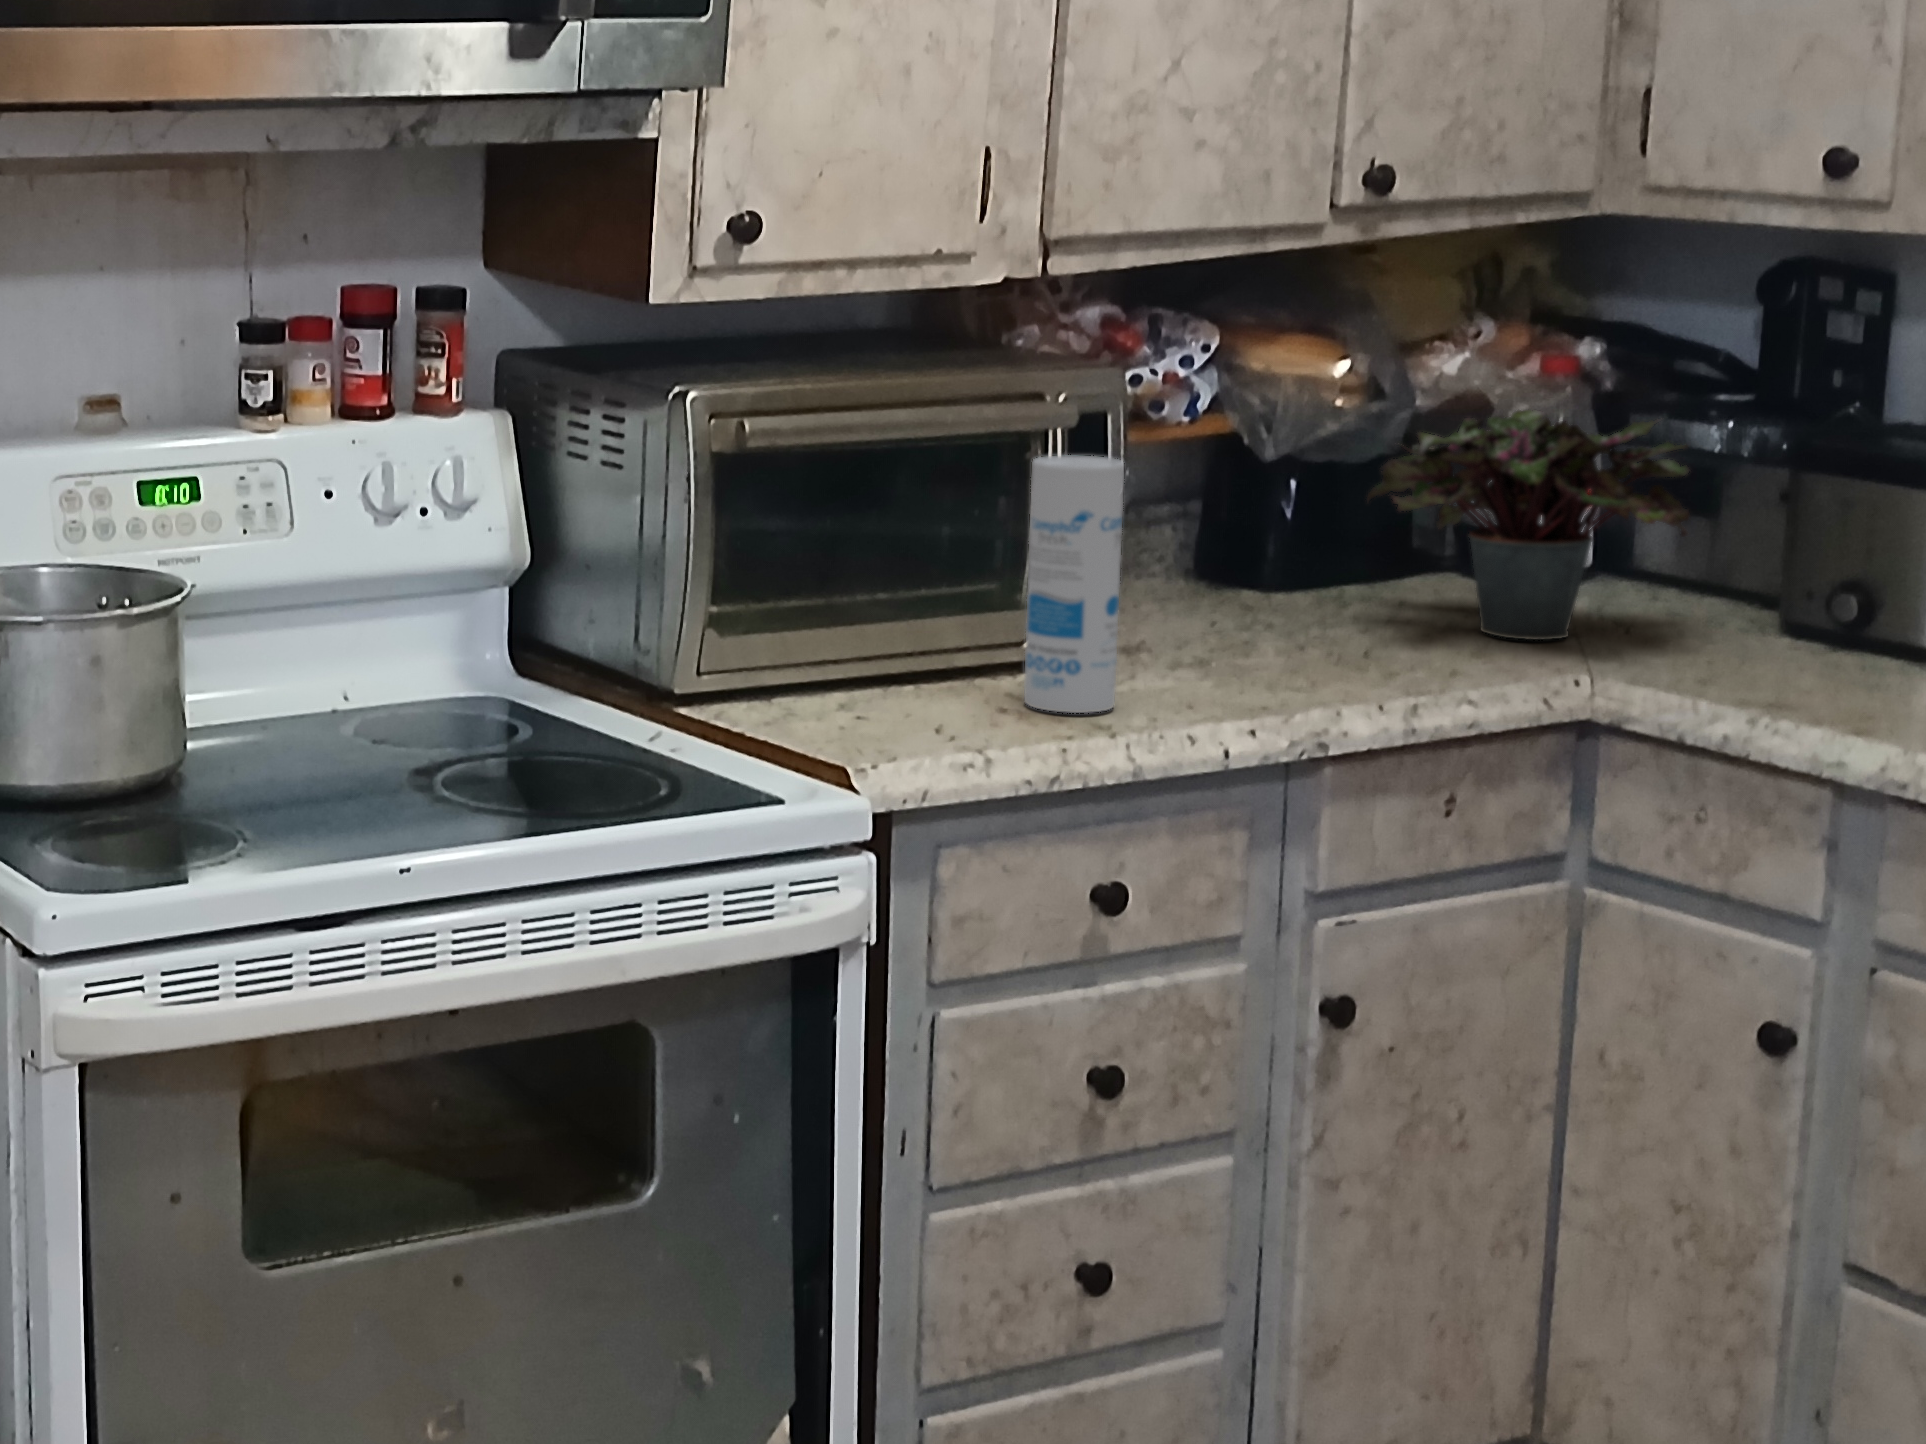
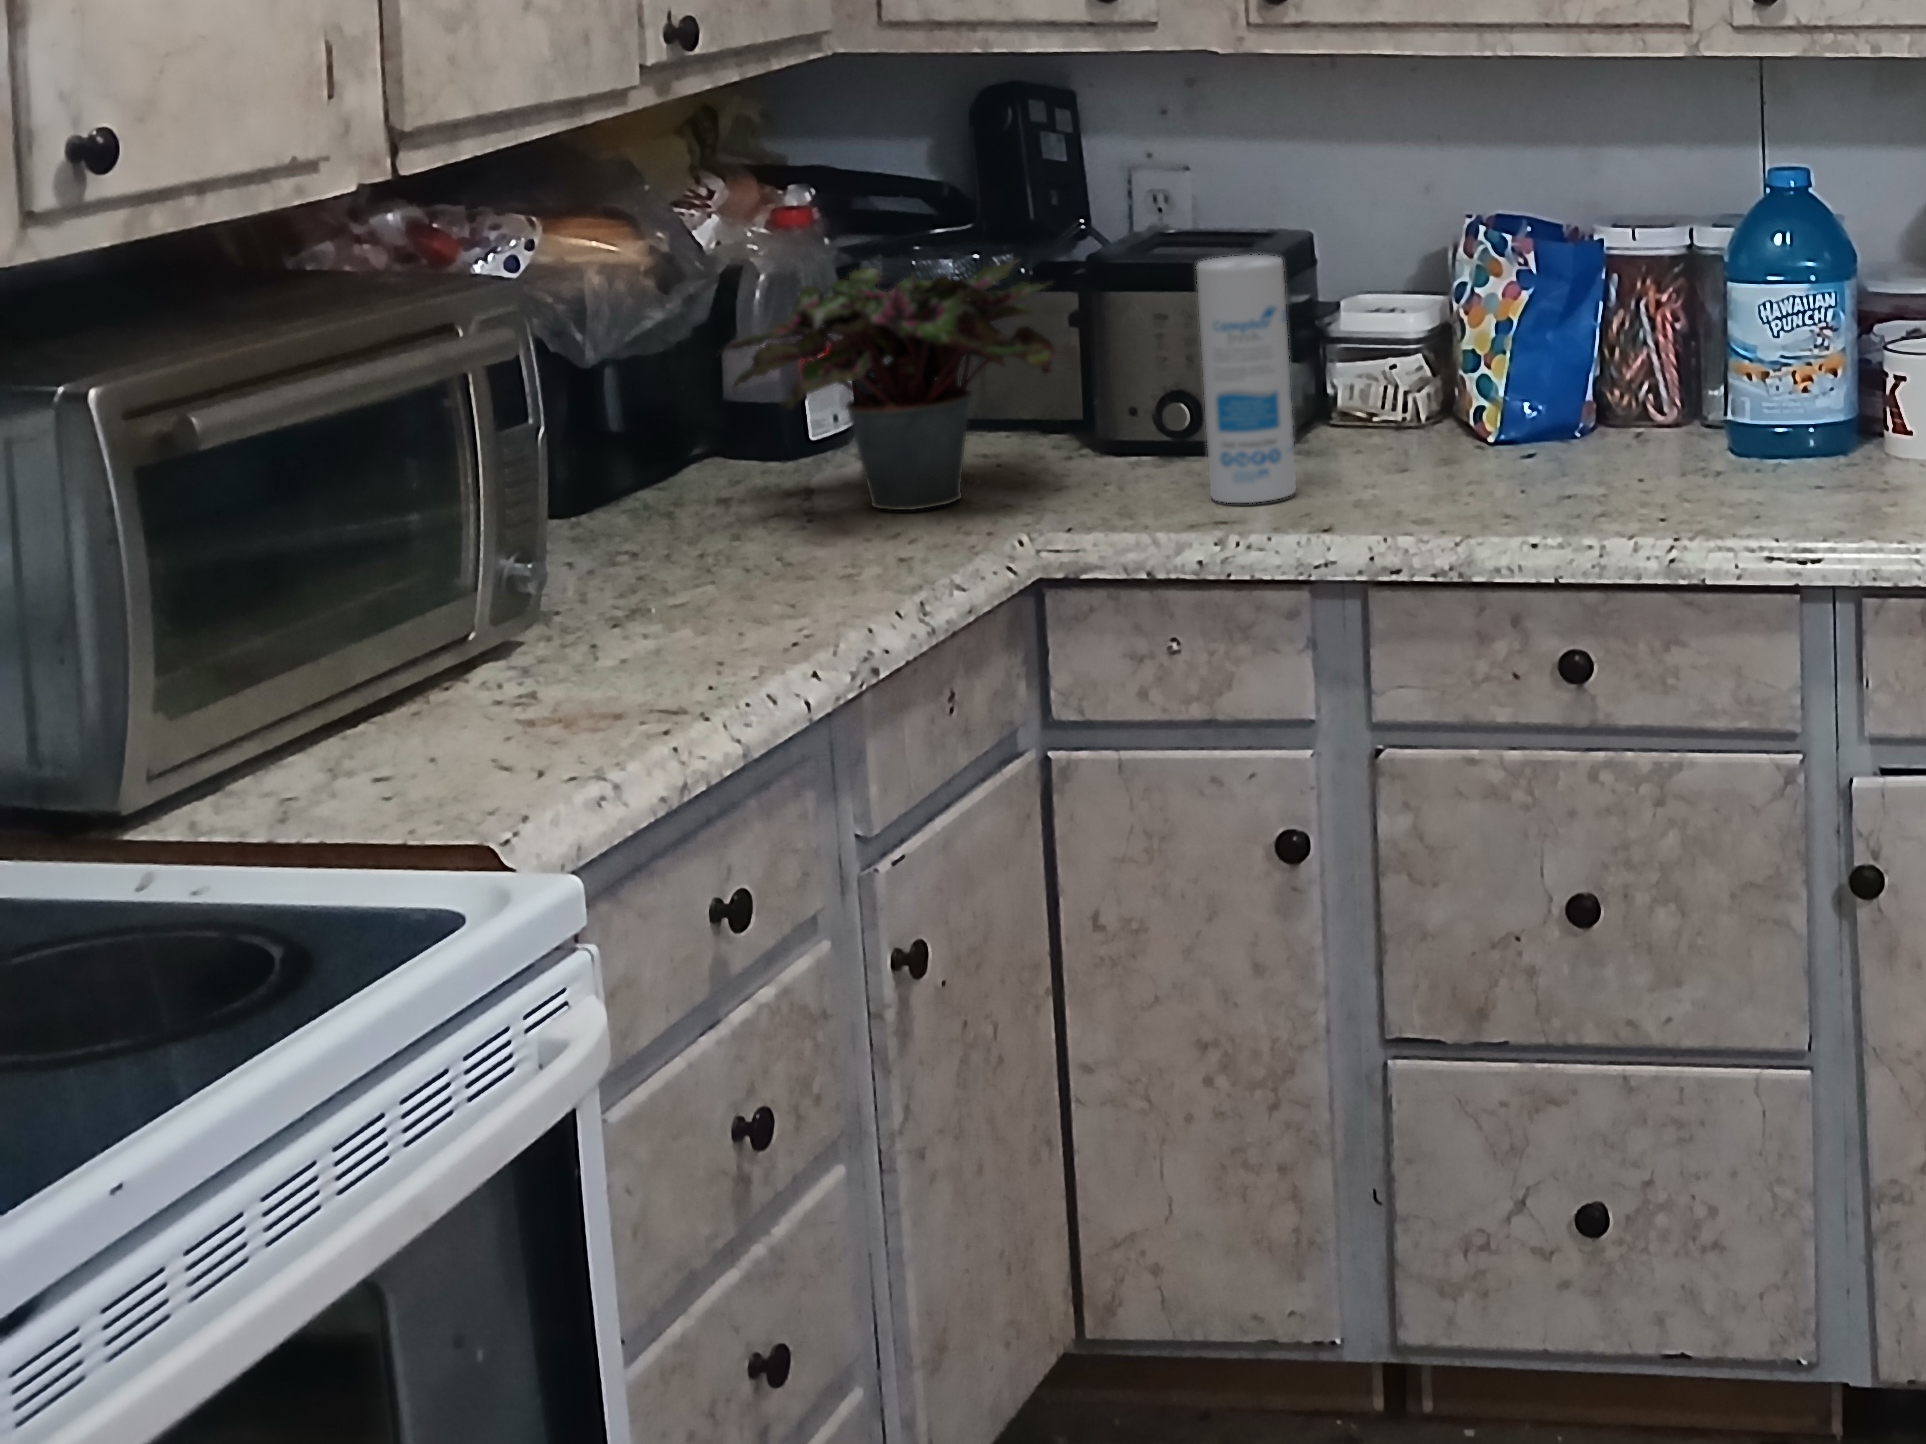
canister: present [1024,456,1124,713] -> present [1197,255,1296,503]

